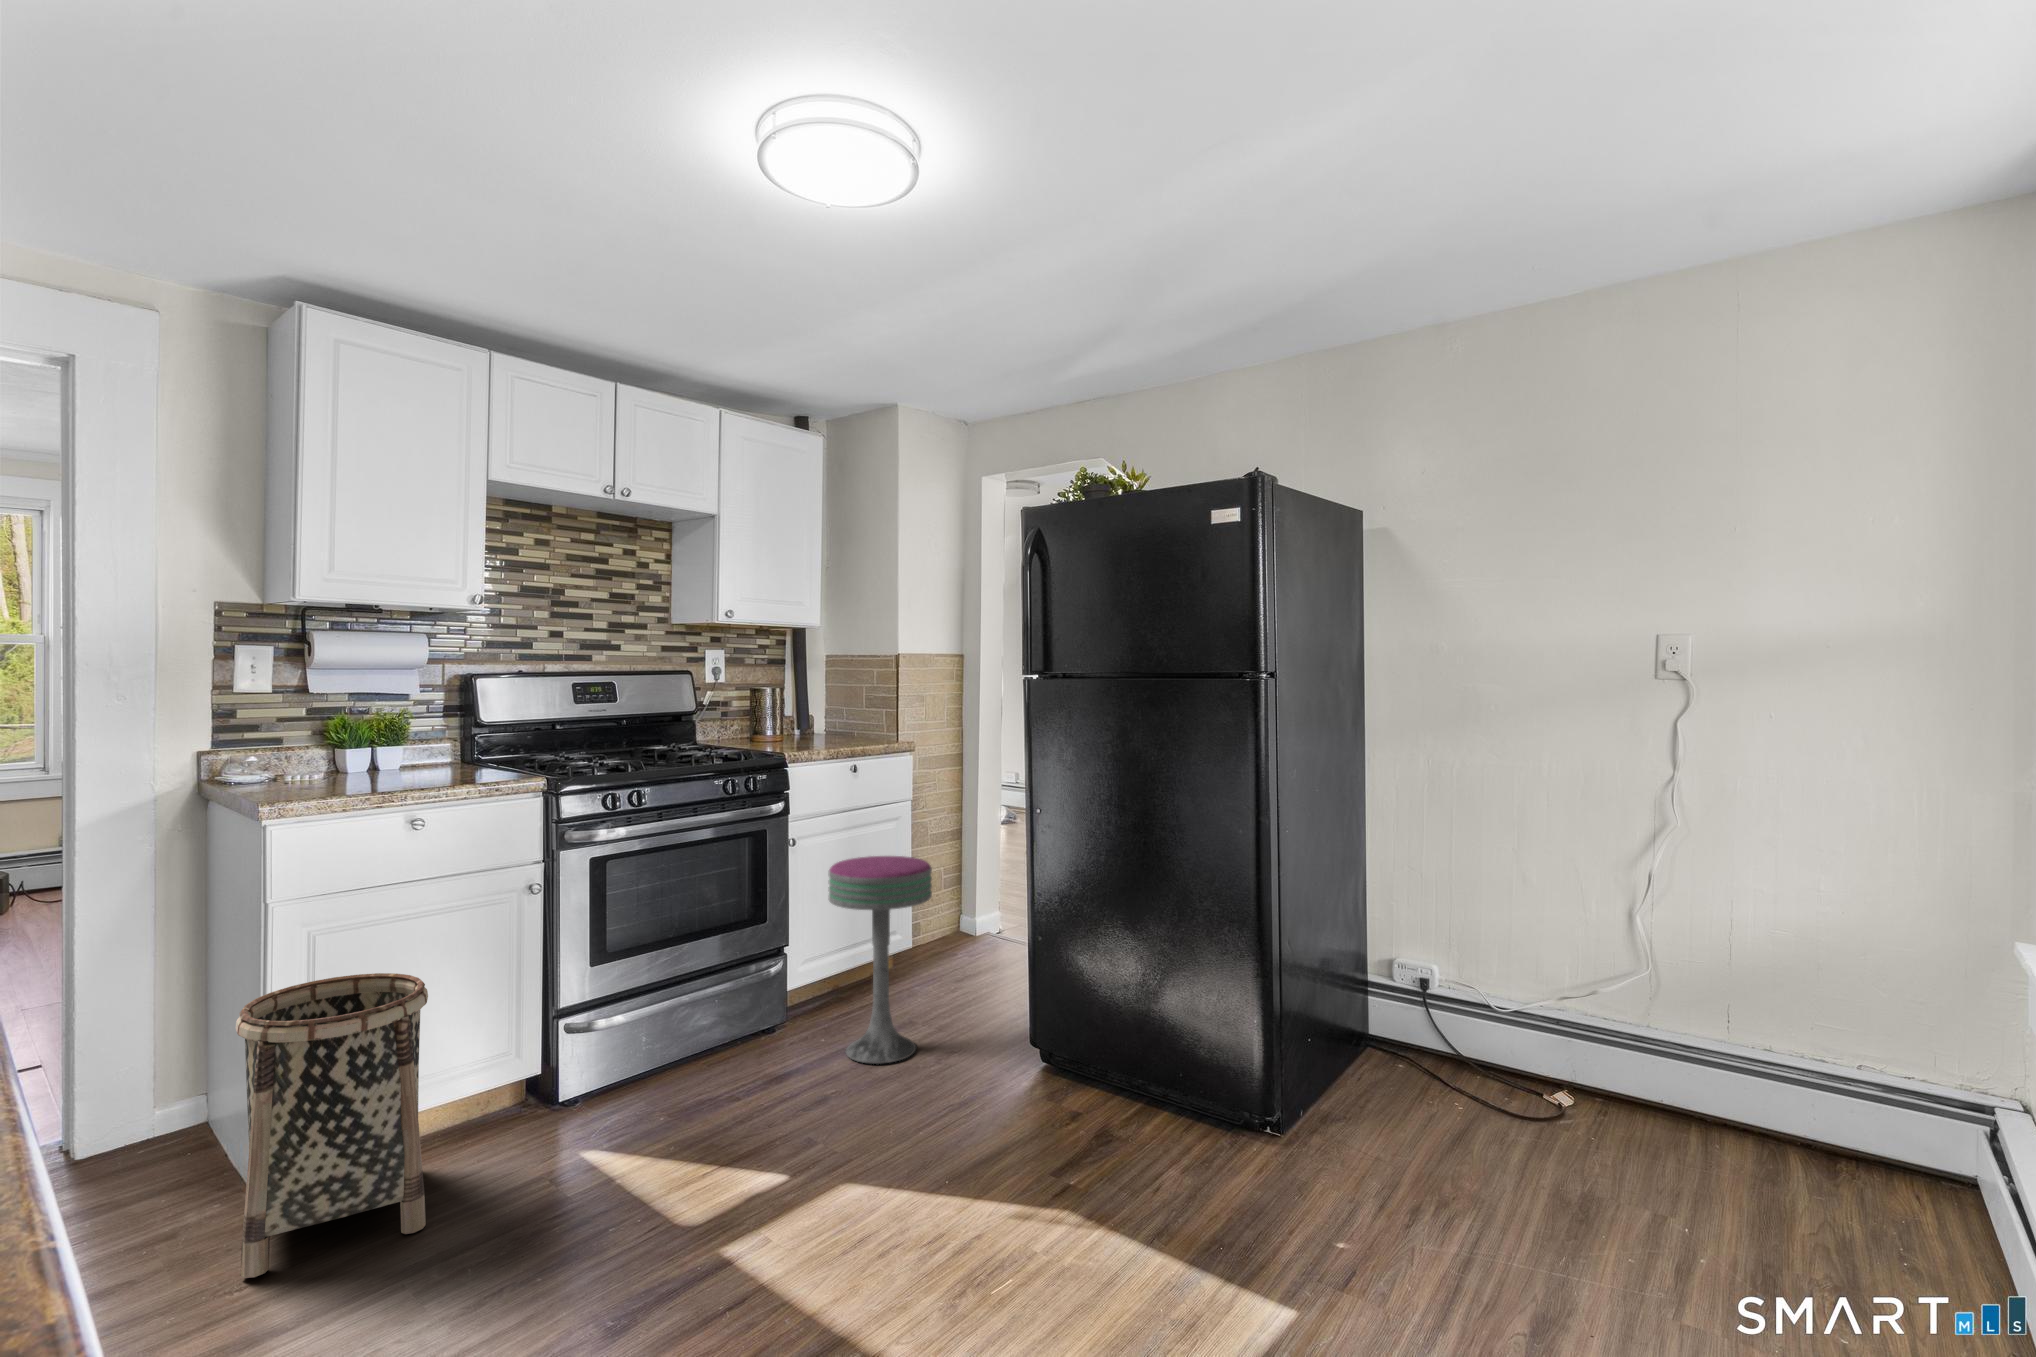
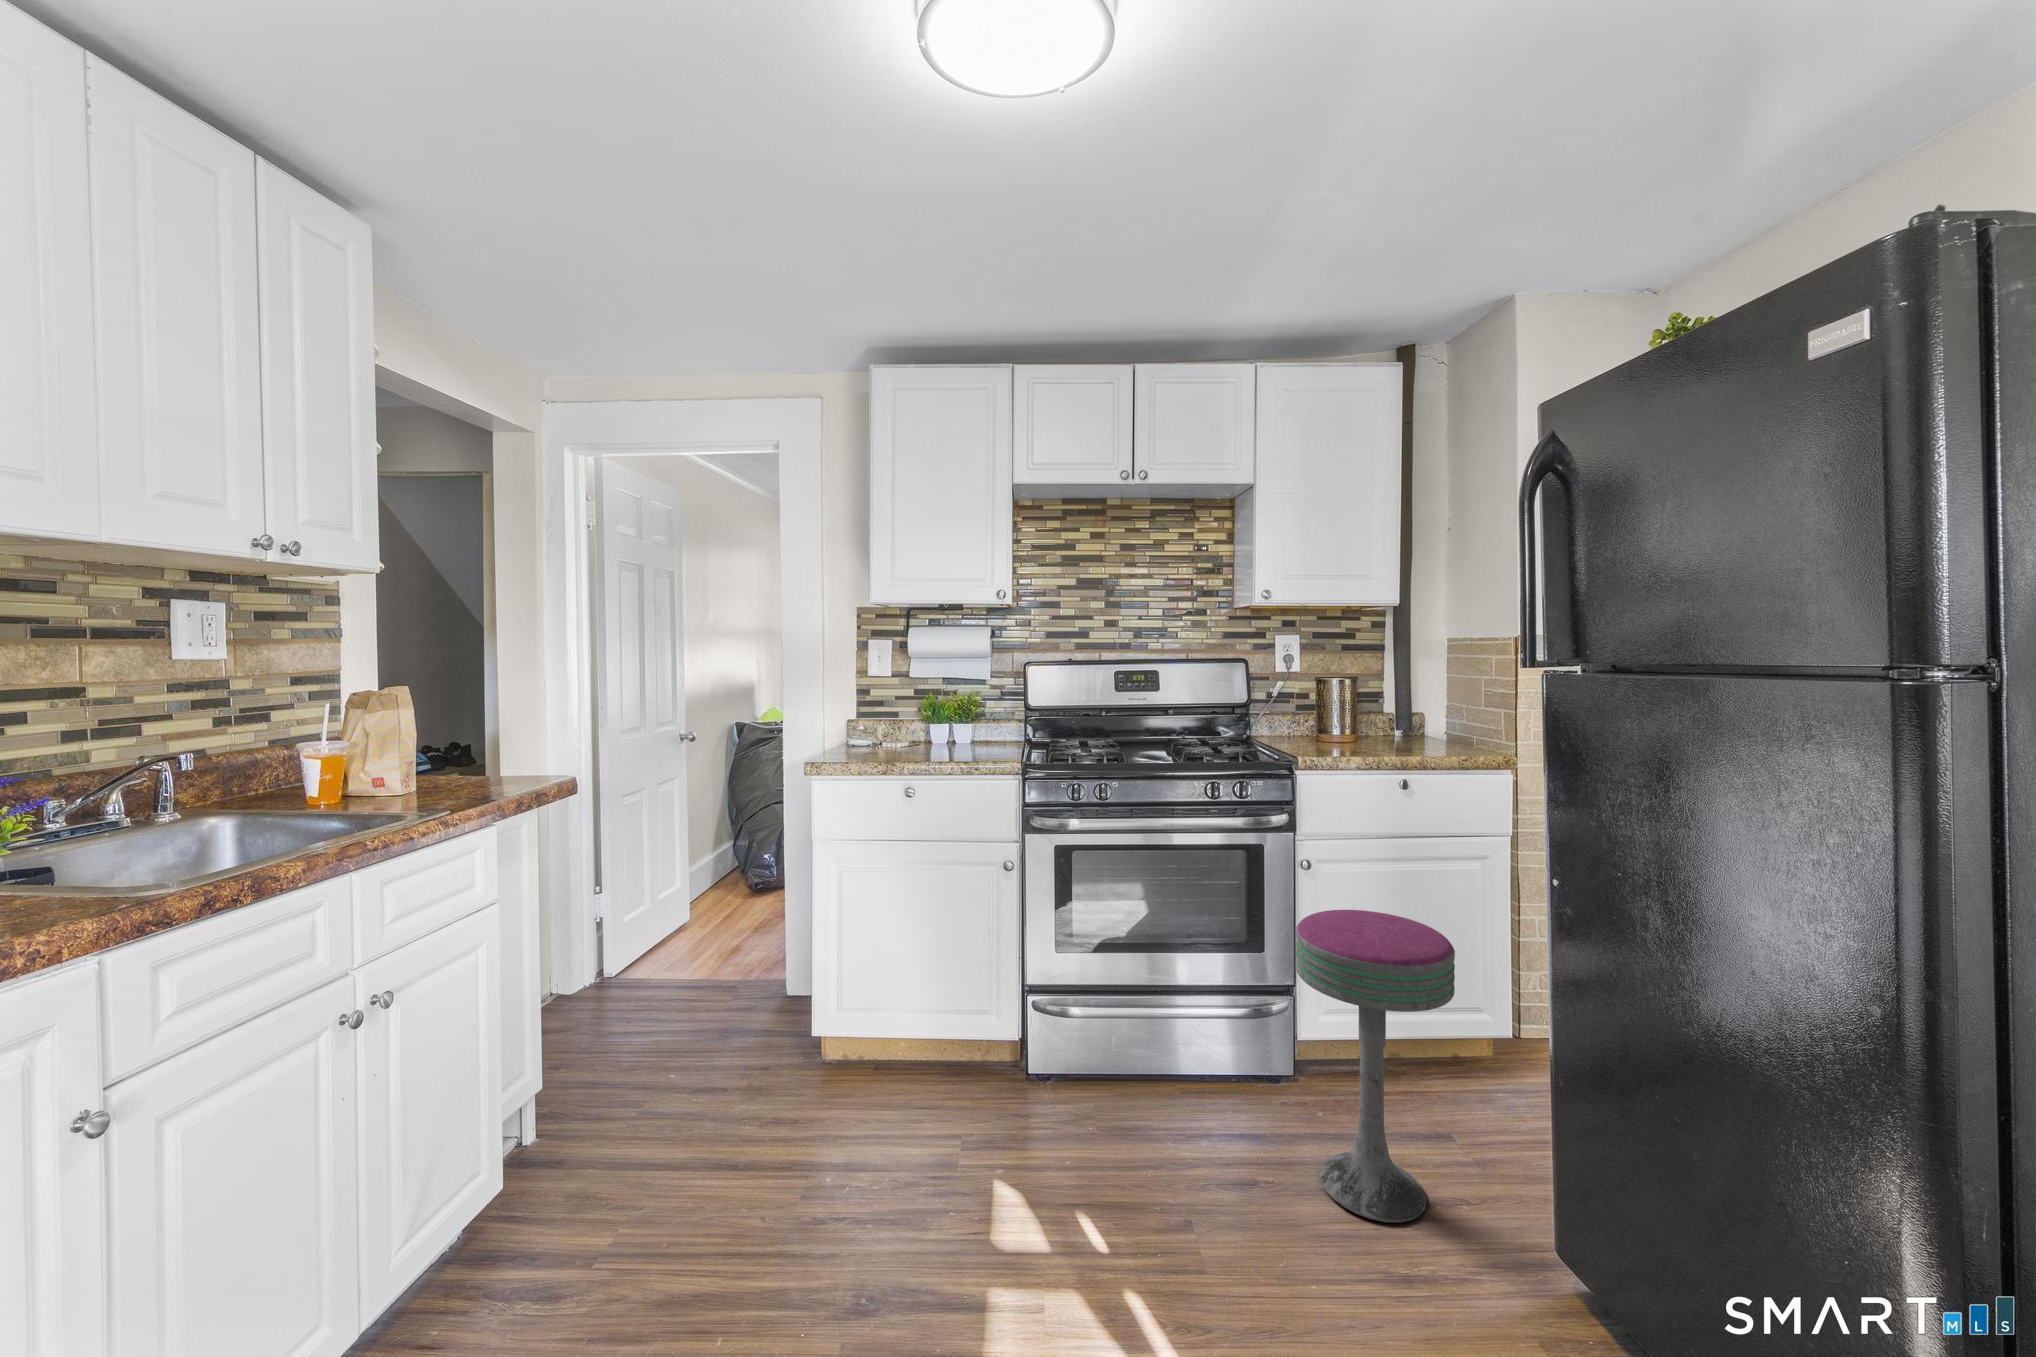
basket: present [236,973,428,1278] -> none [711,916,877,1173]

